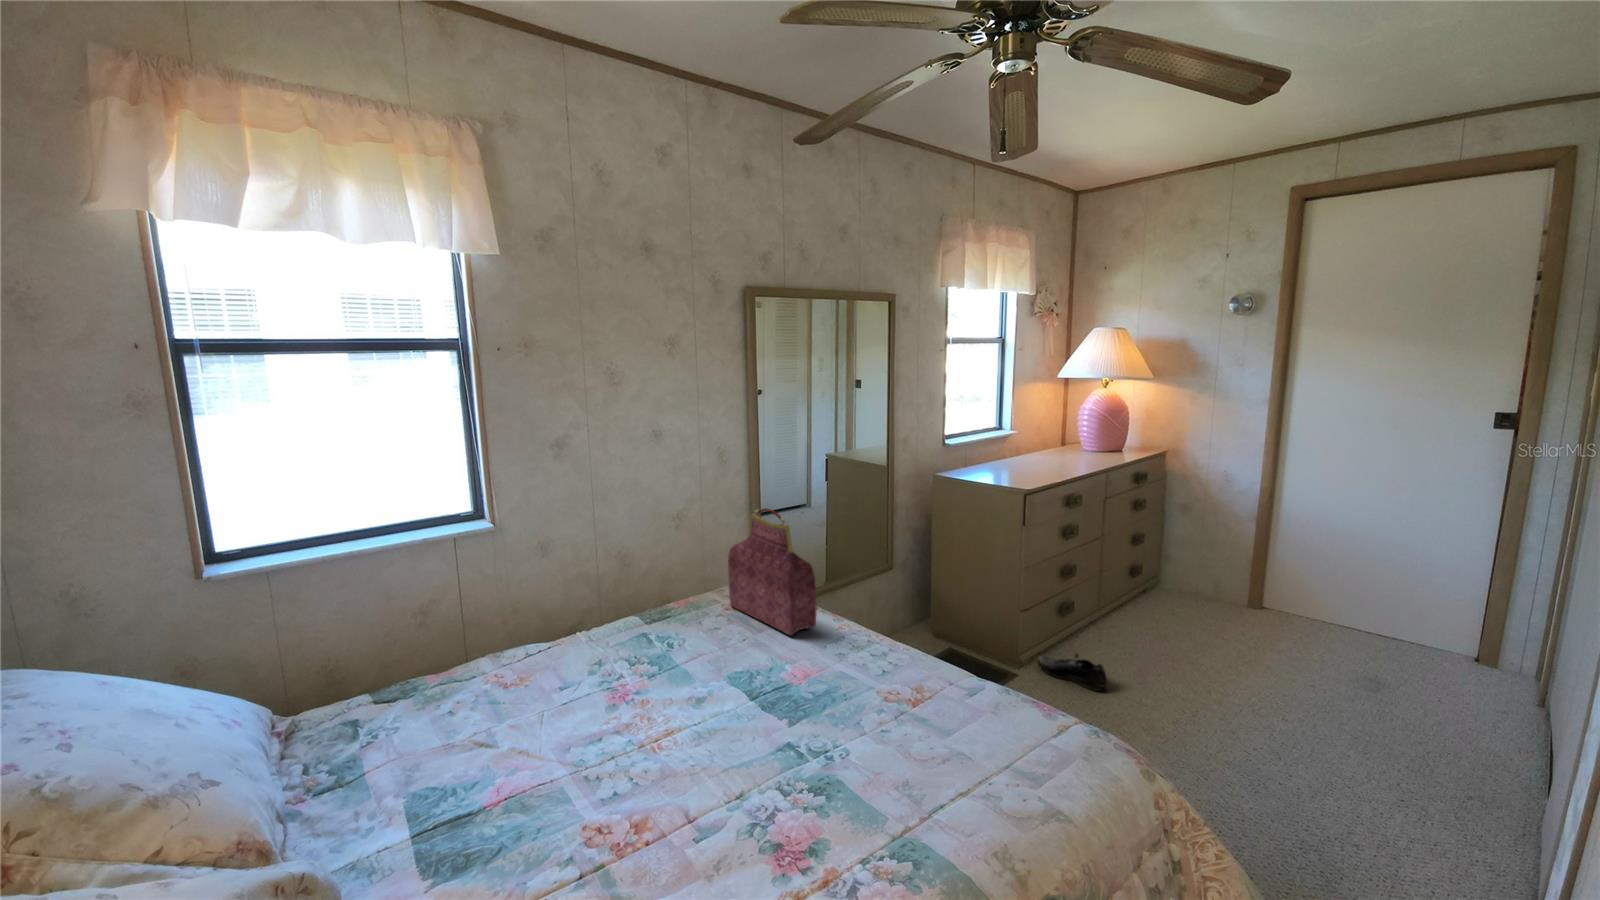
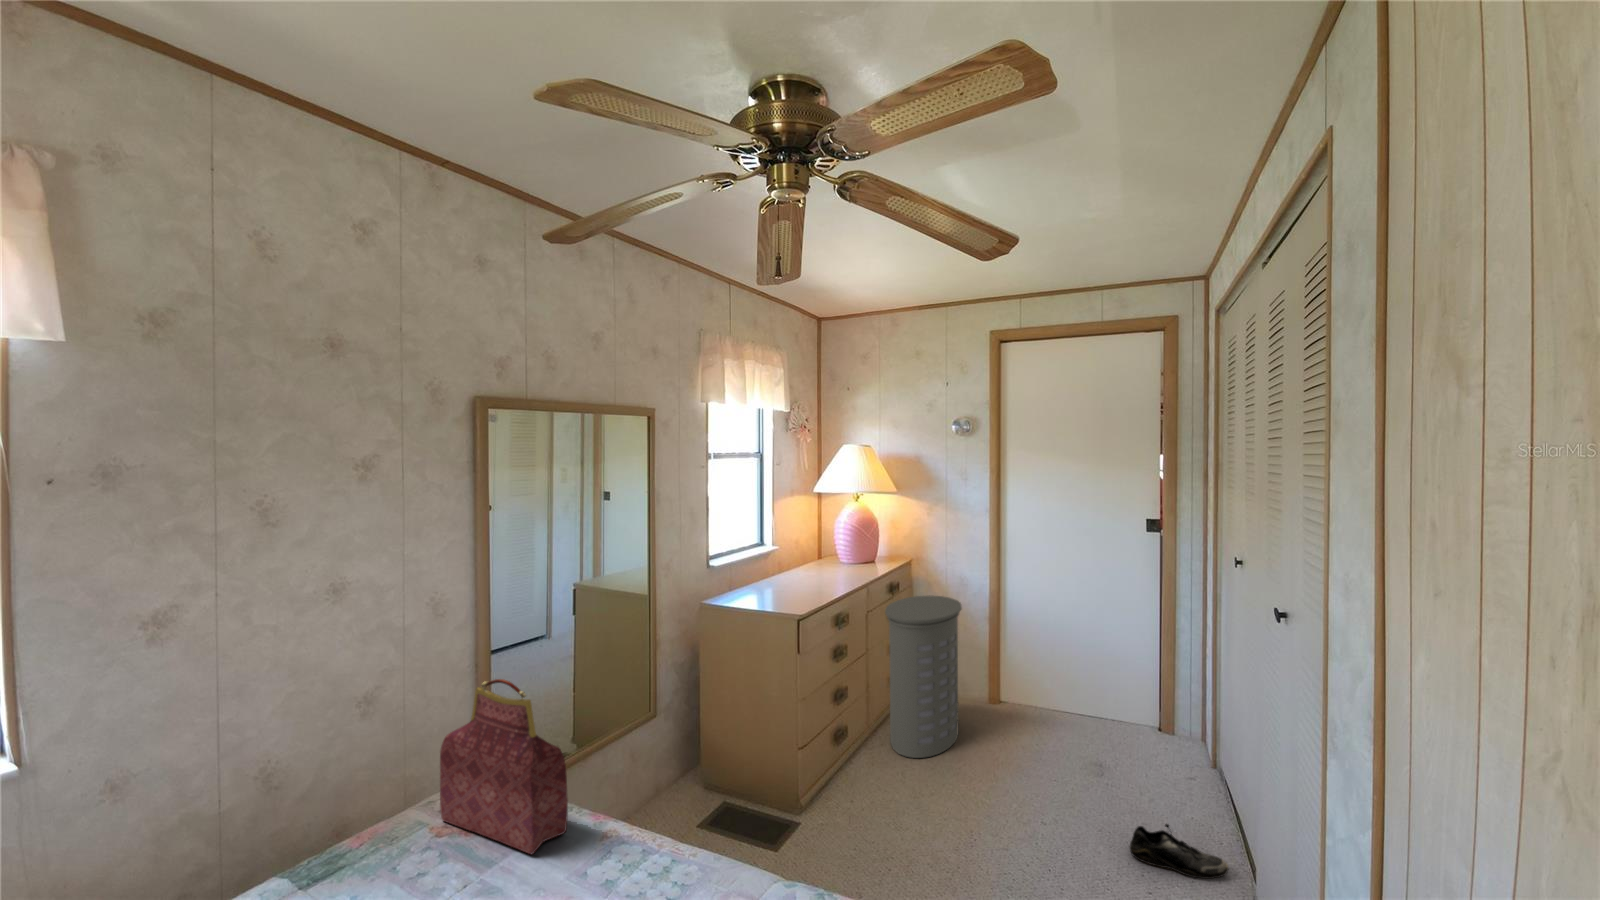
laundry hamper: none [1122,487,1218,642] -> present [885,595,962,758]
shoe: present [1037,654,1108,691] -> present [1130,824,1228,879]

